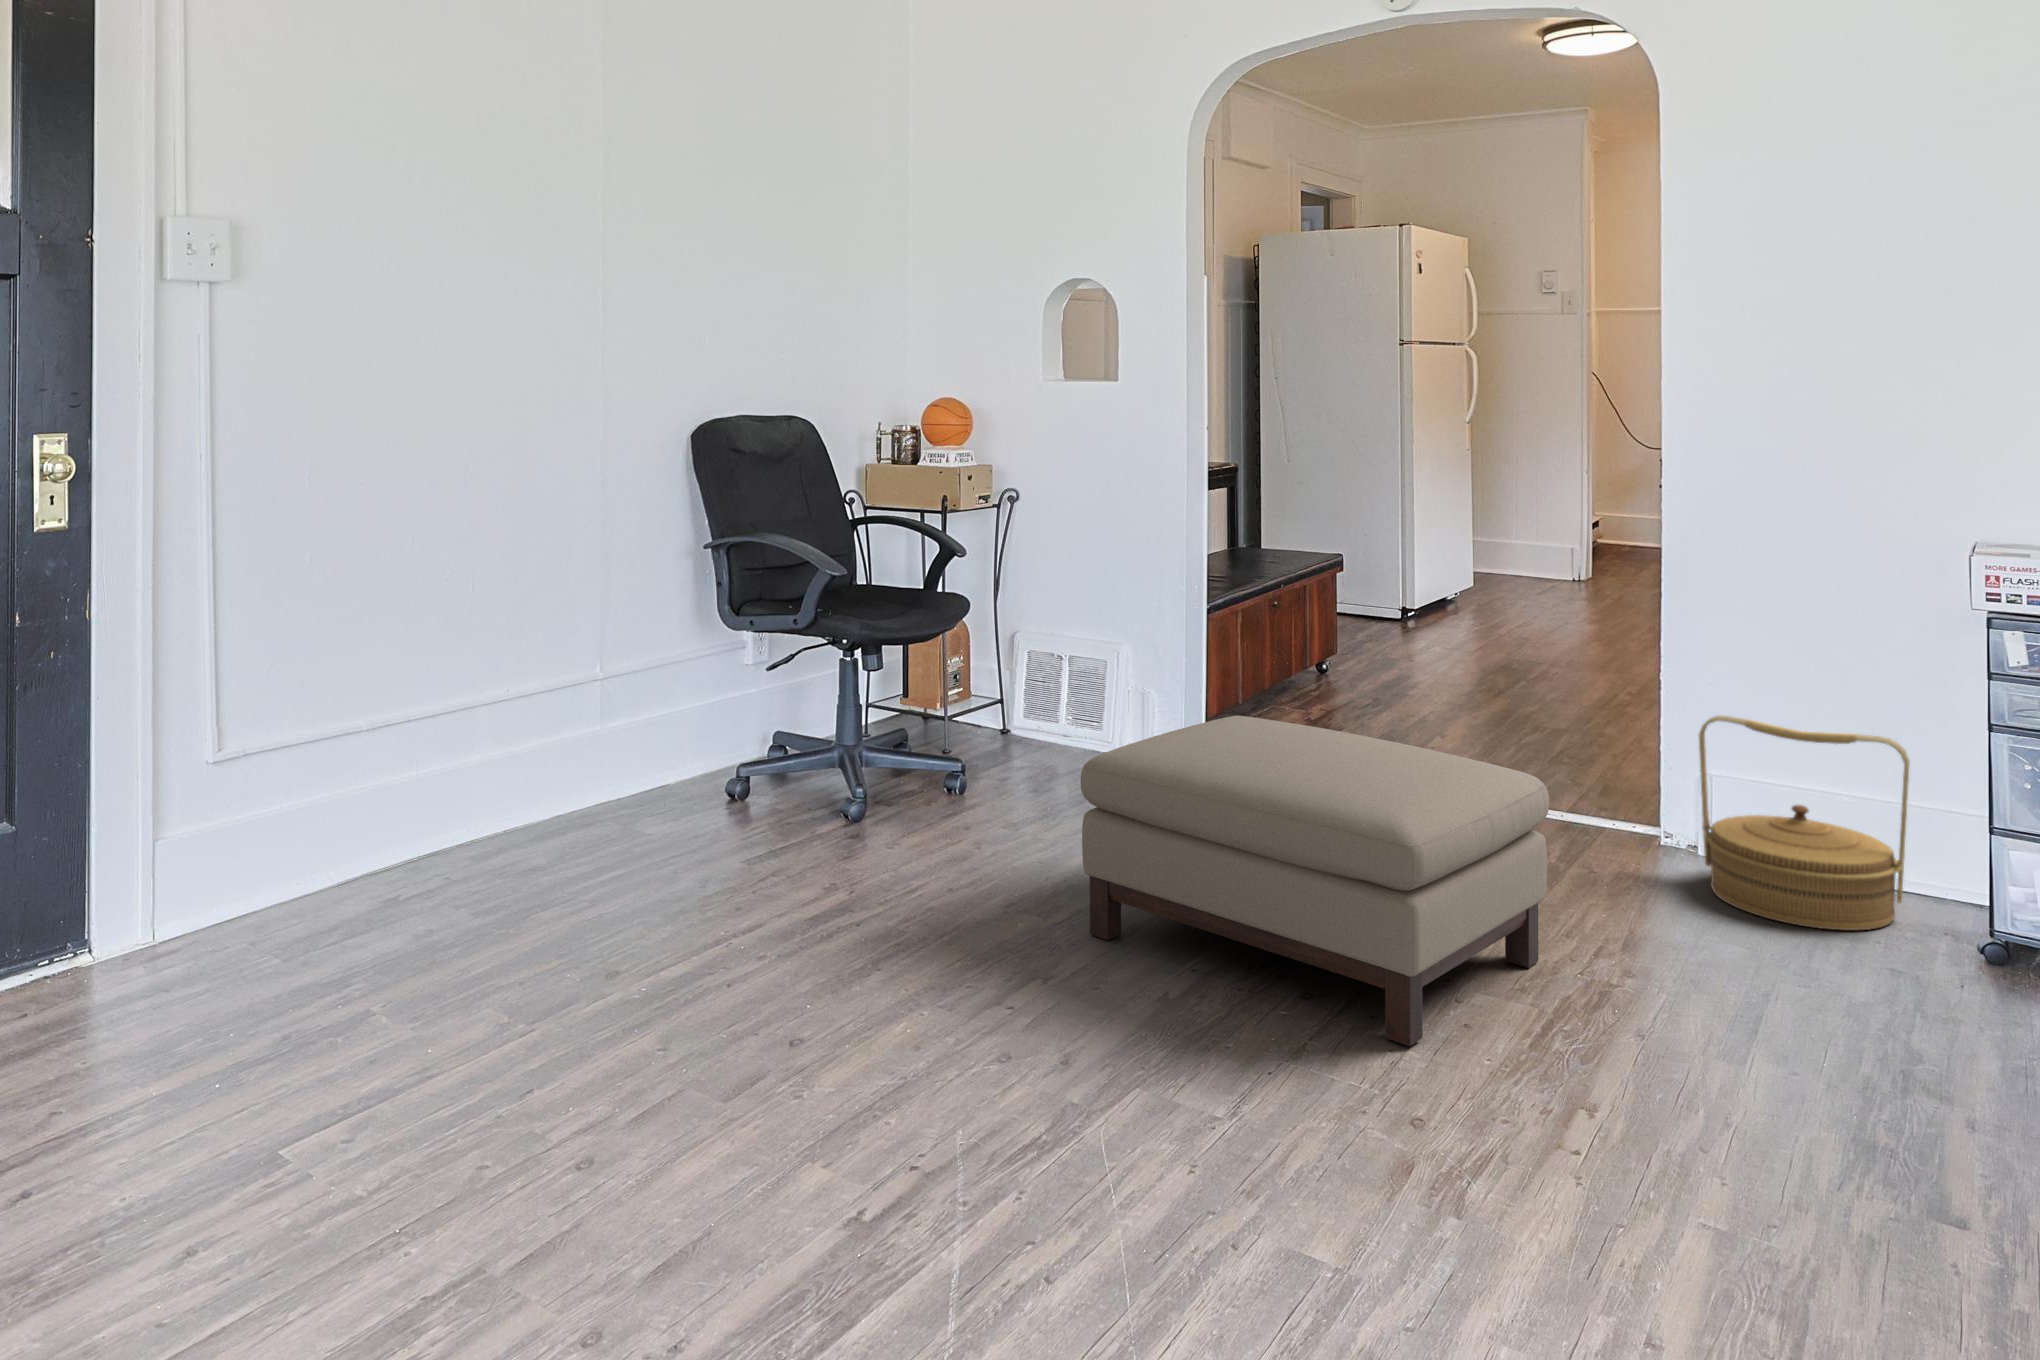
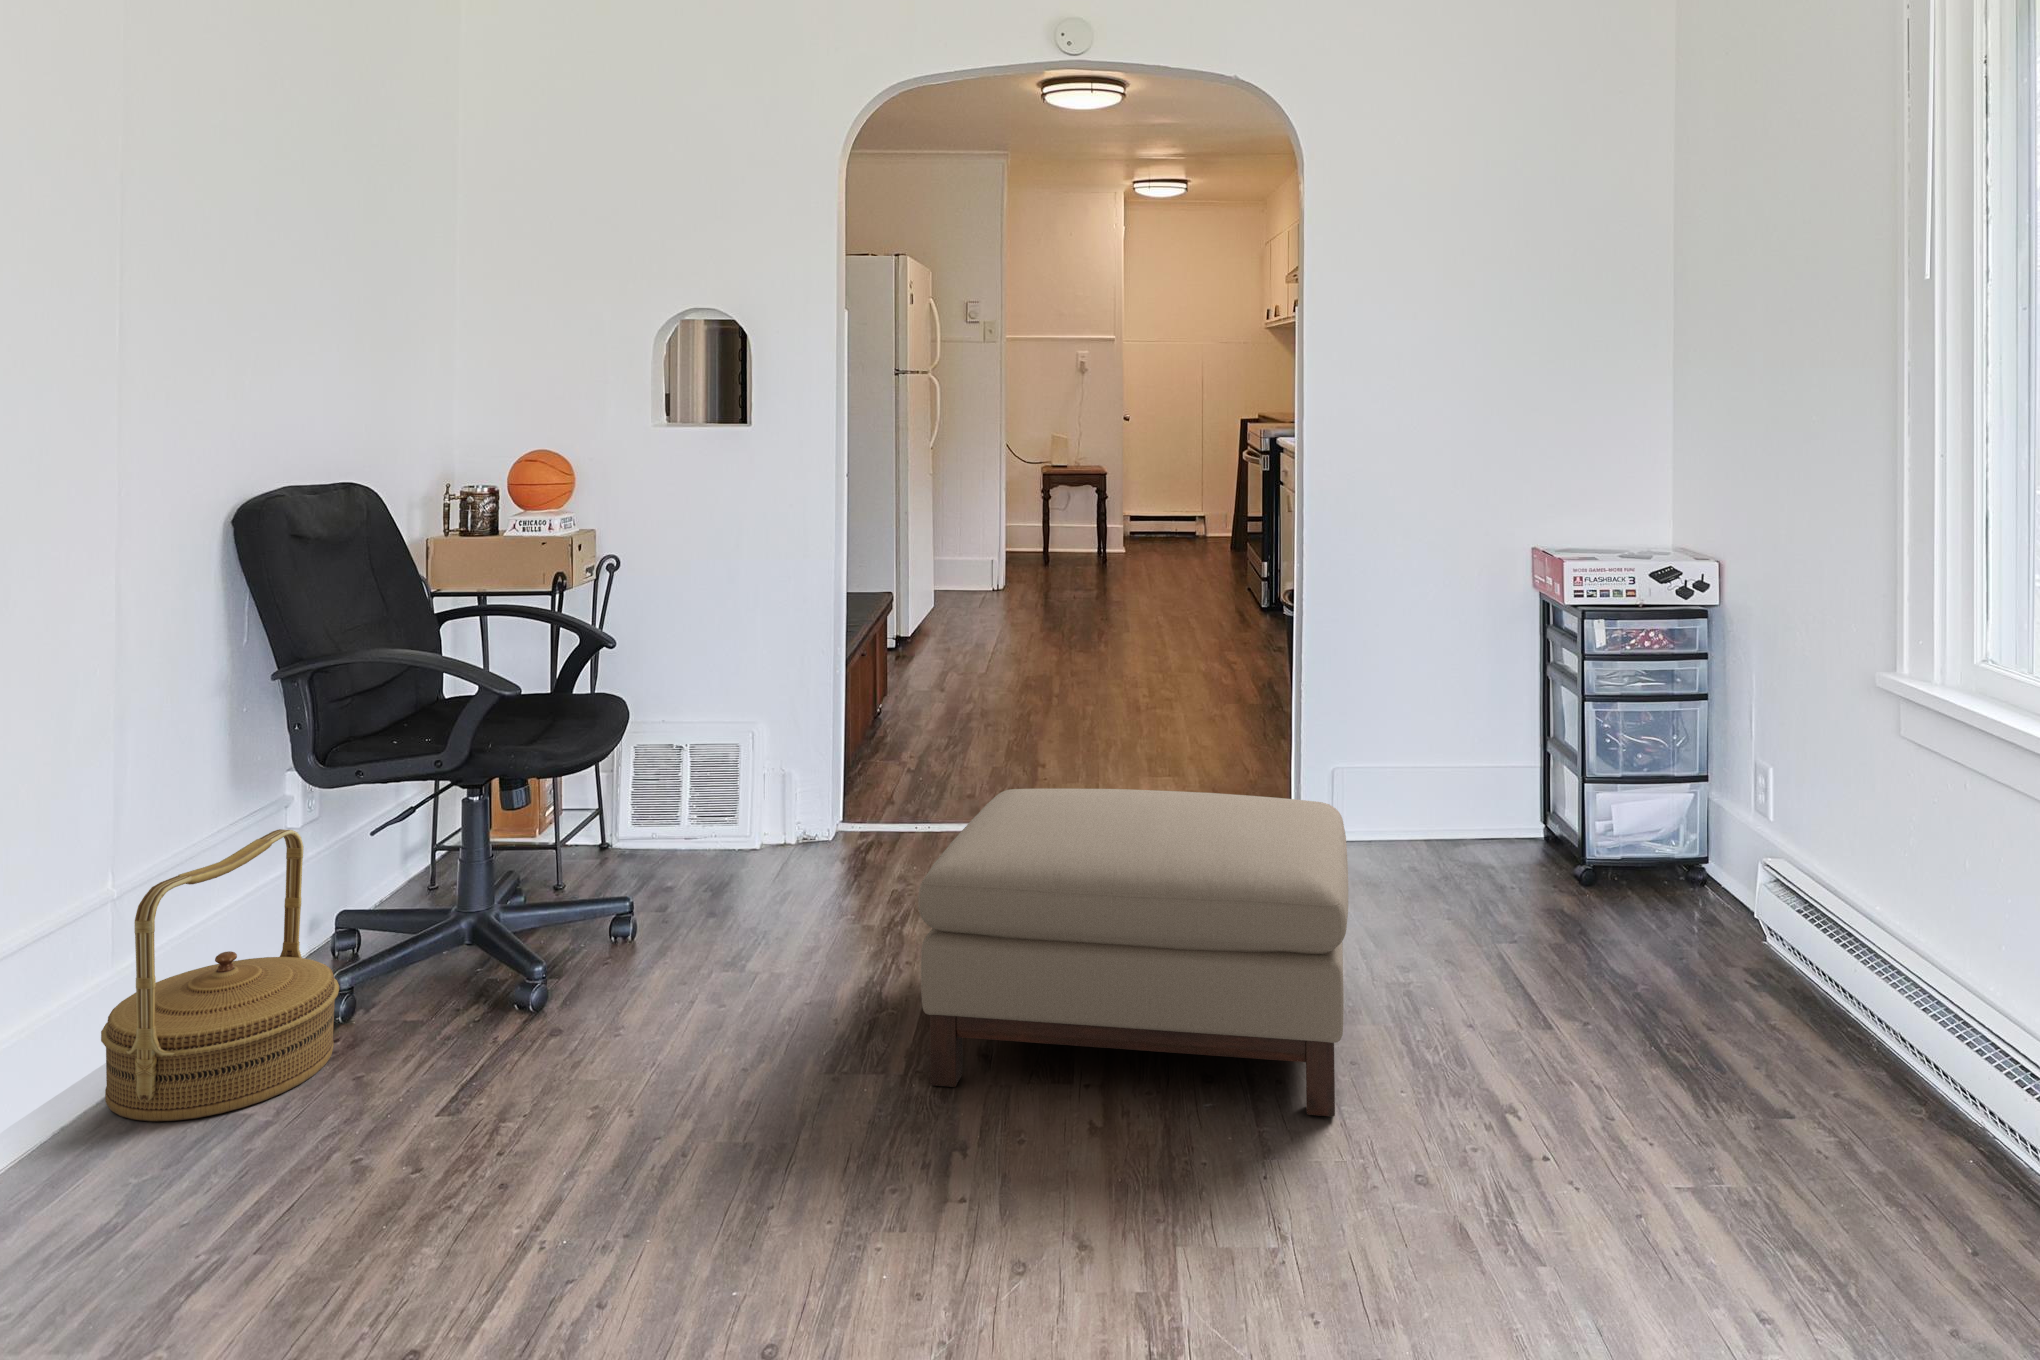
woven basket: present [1699,715,1910,930] -> present [101,829,339,1121]

